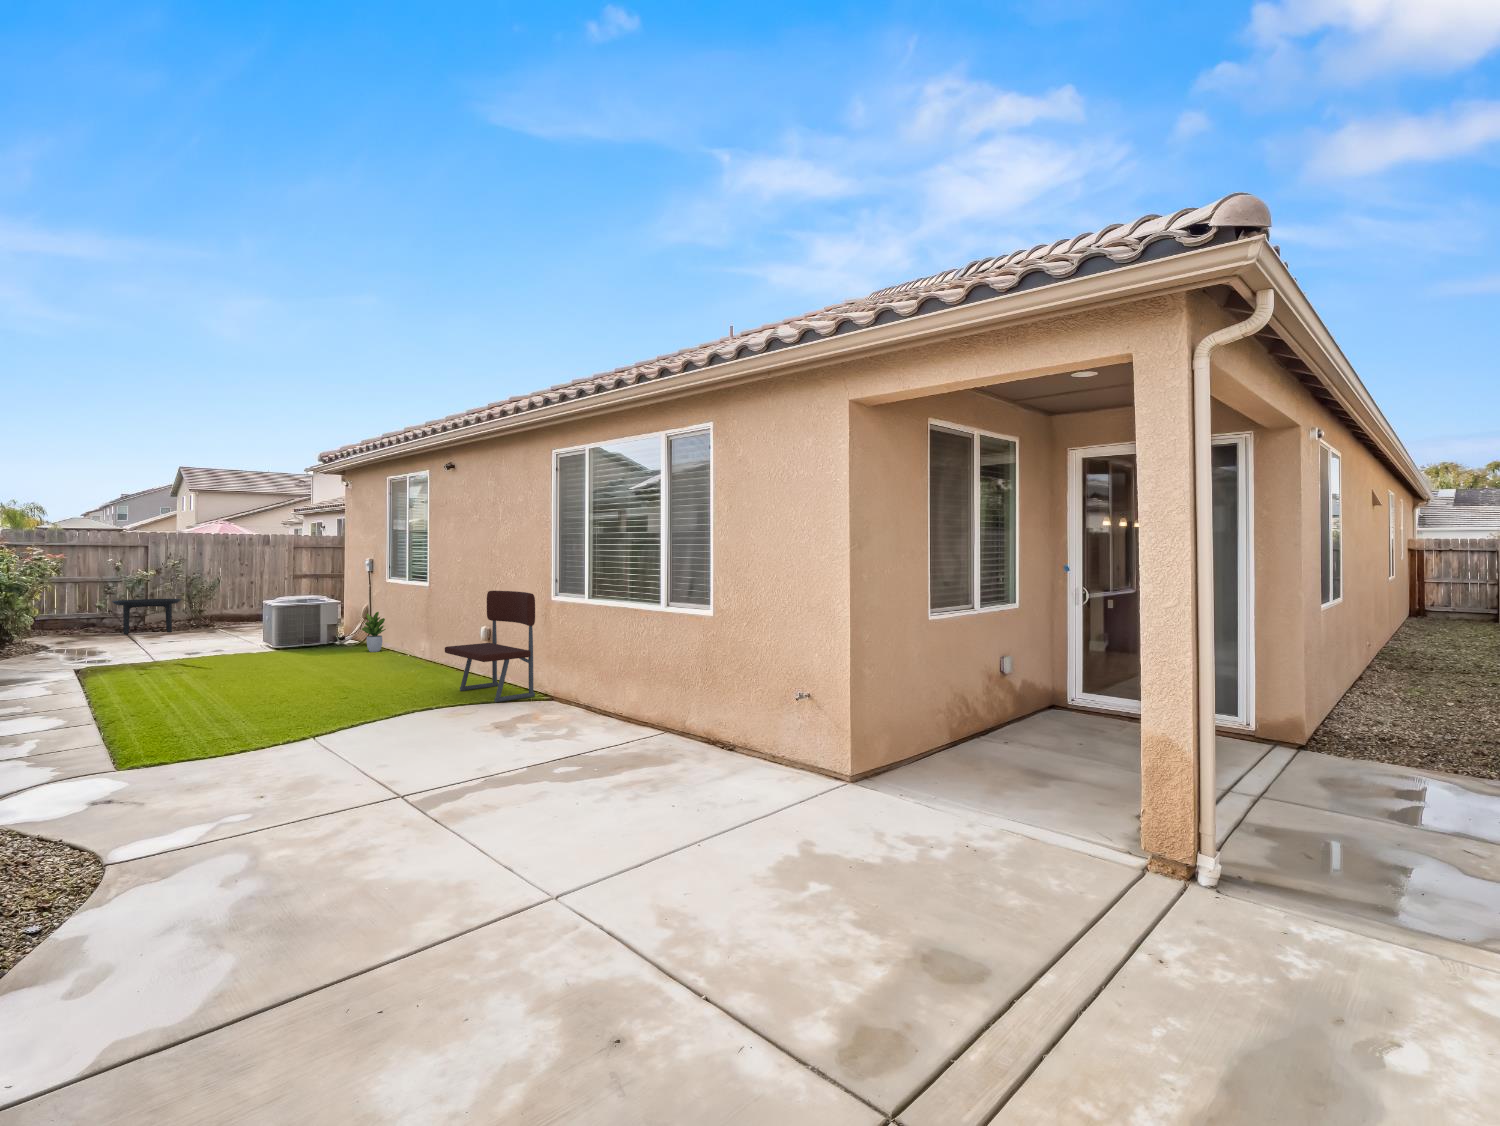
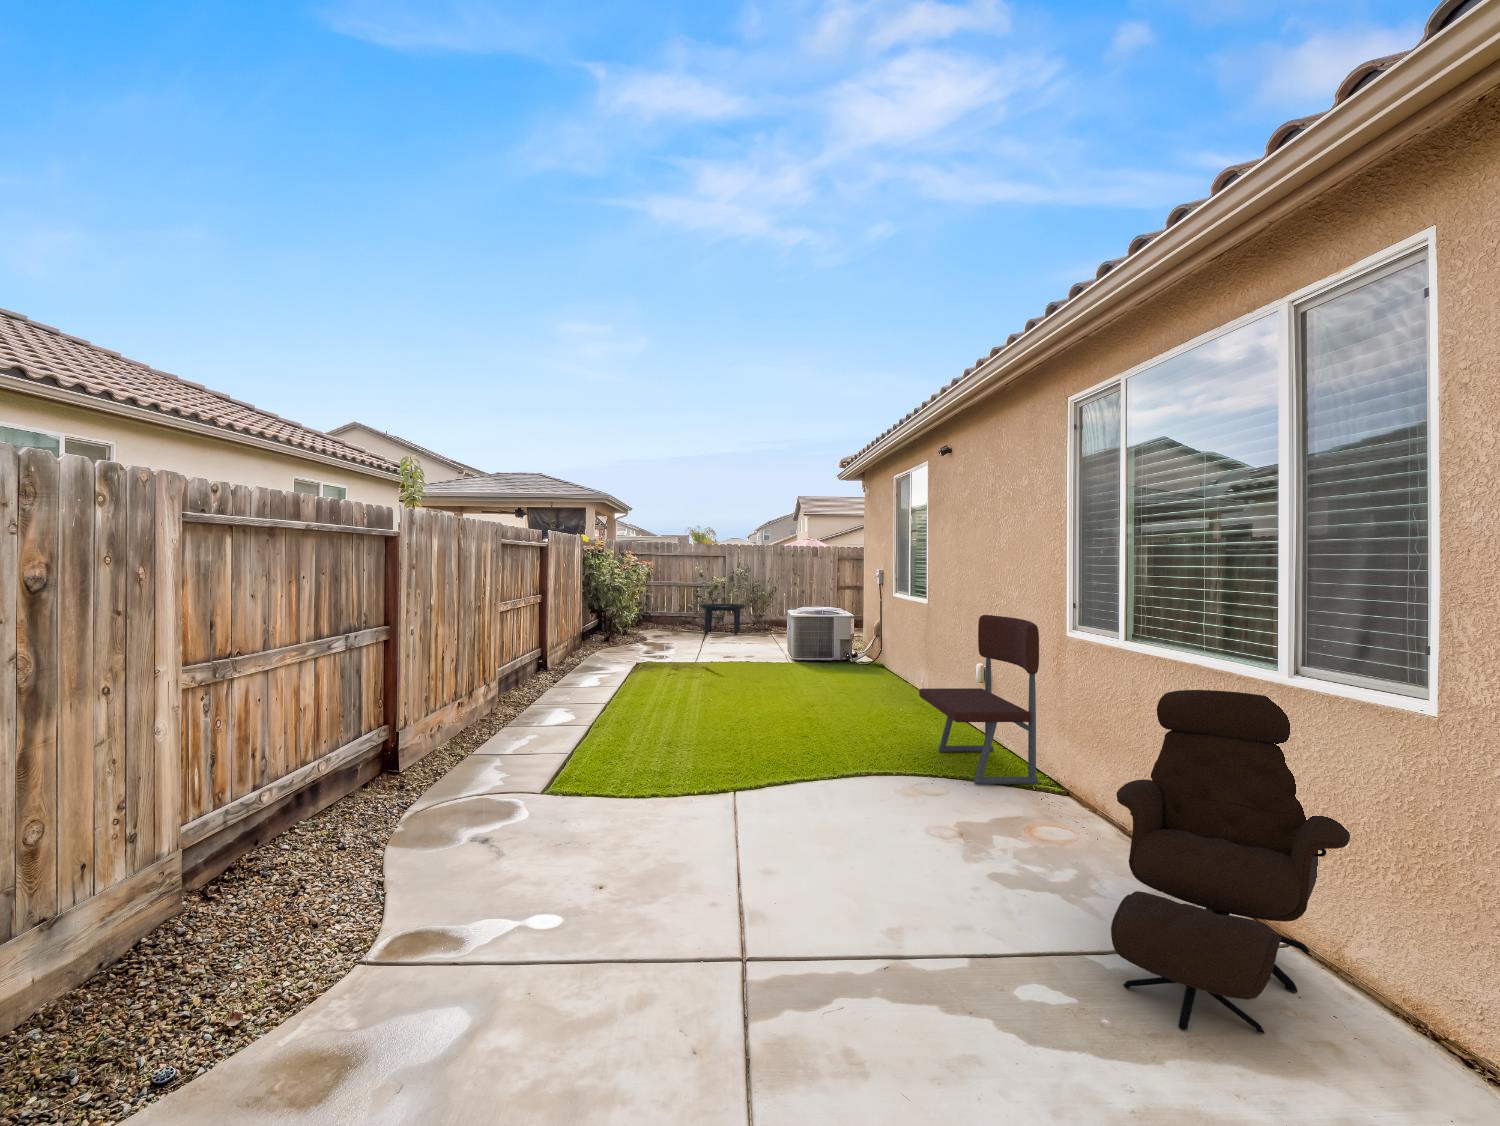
potted plant: present [362,612,386,652] -> none [866,630,895,675]
lounge chair: none [593,618,686,759] -> present [1111,690,1350,1033]

